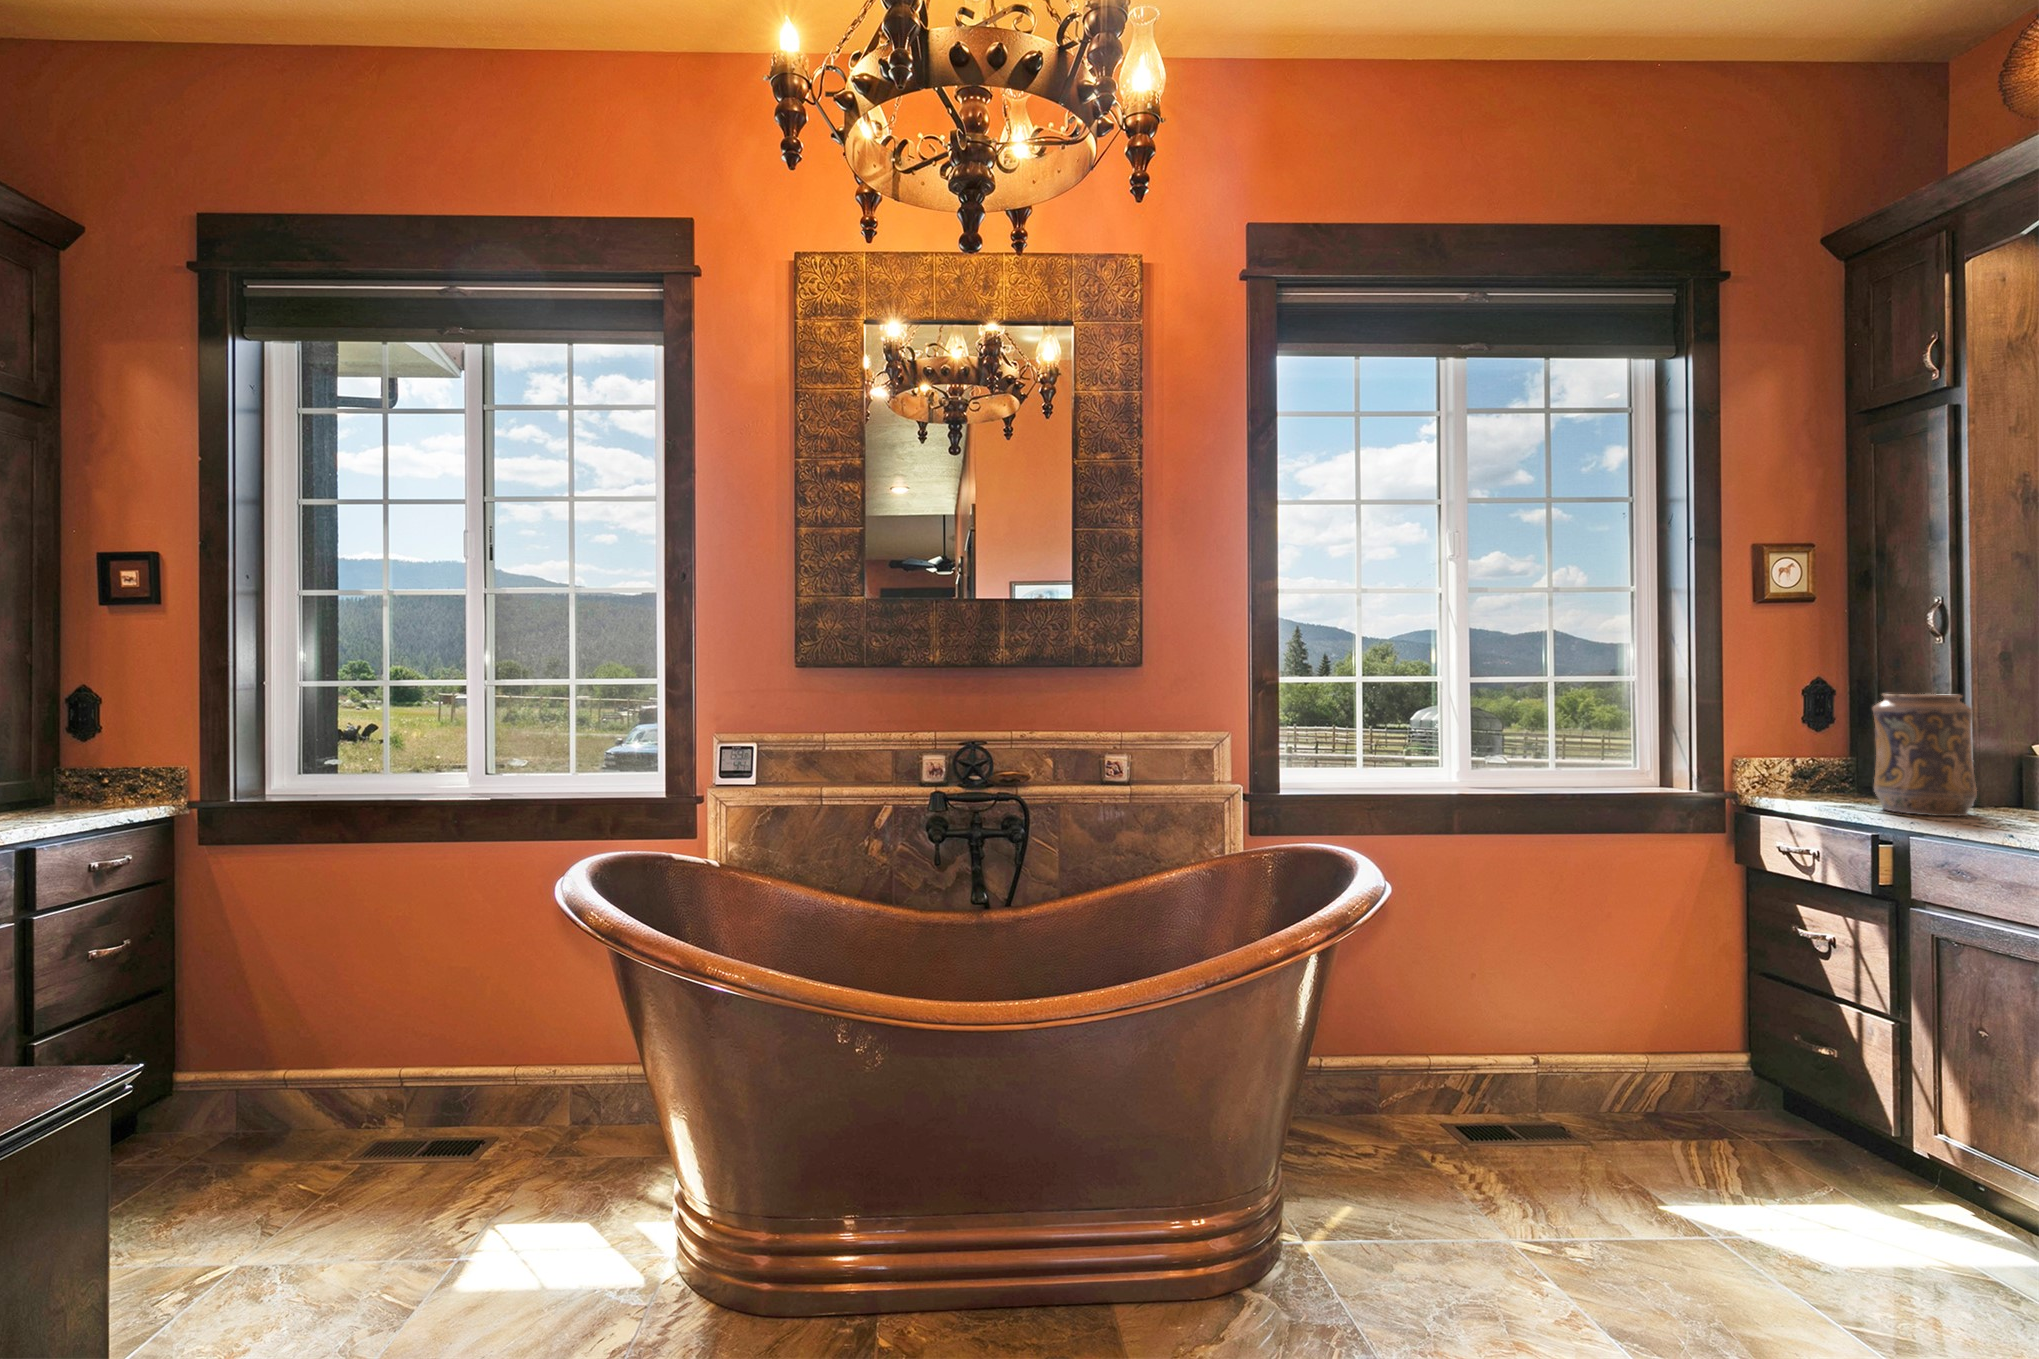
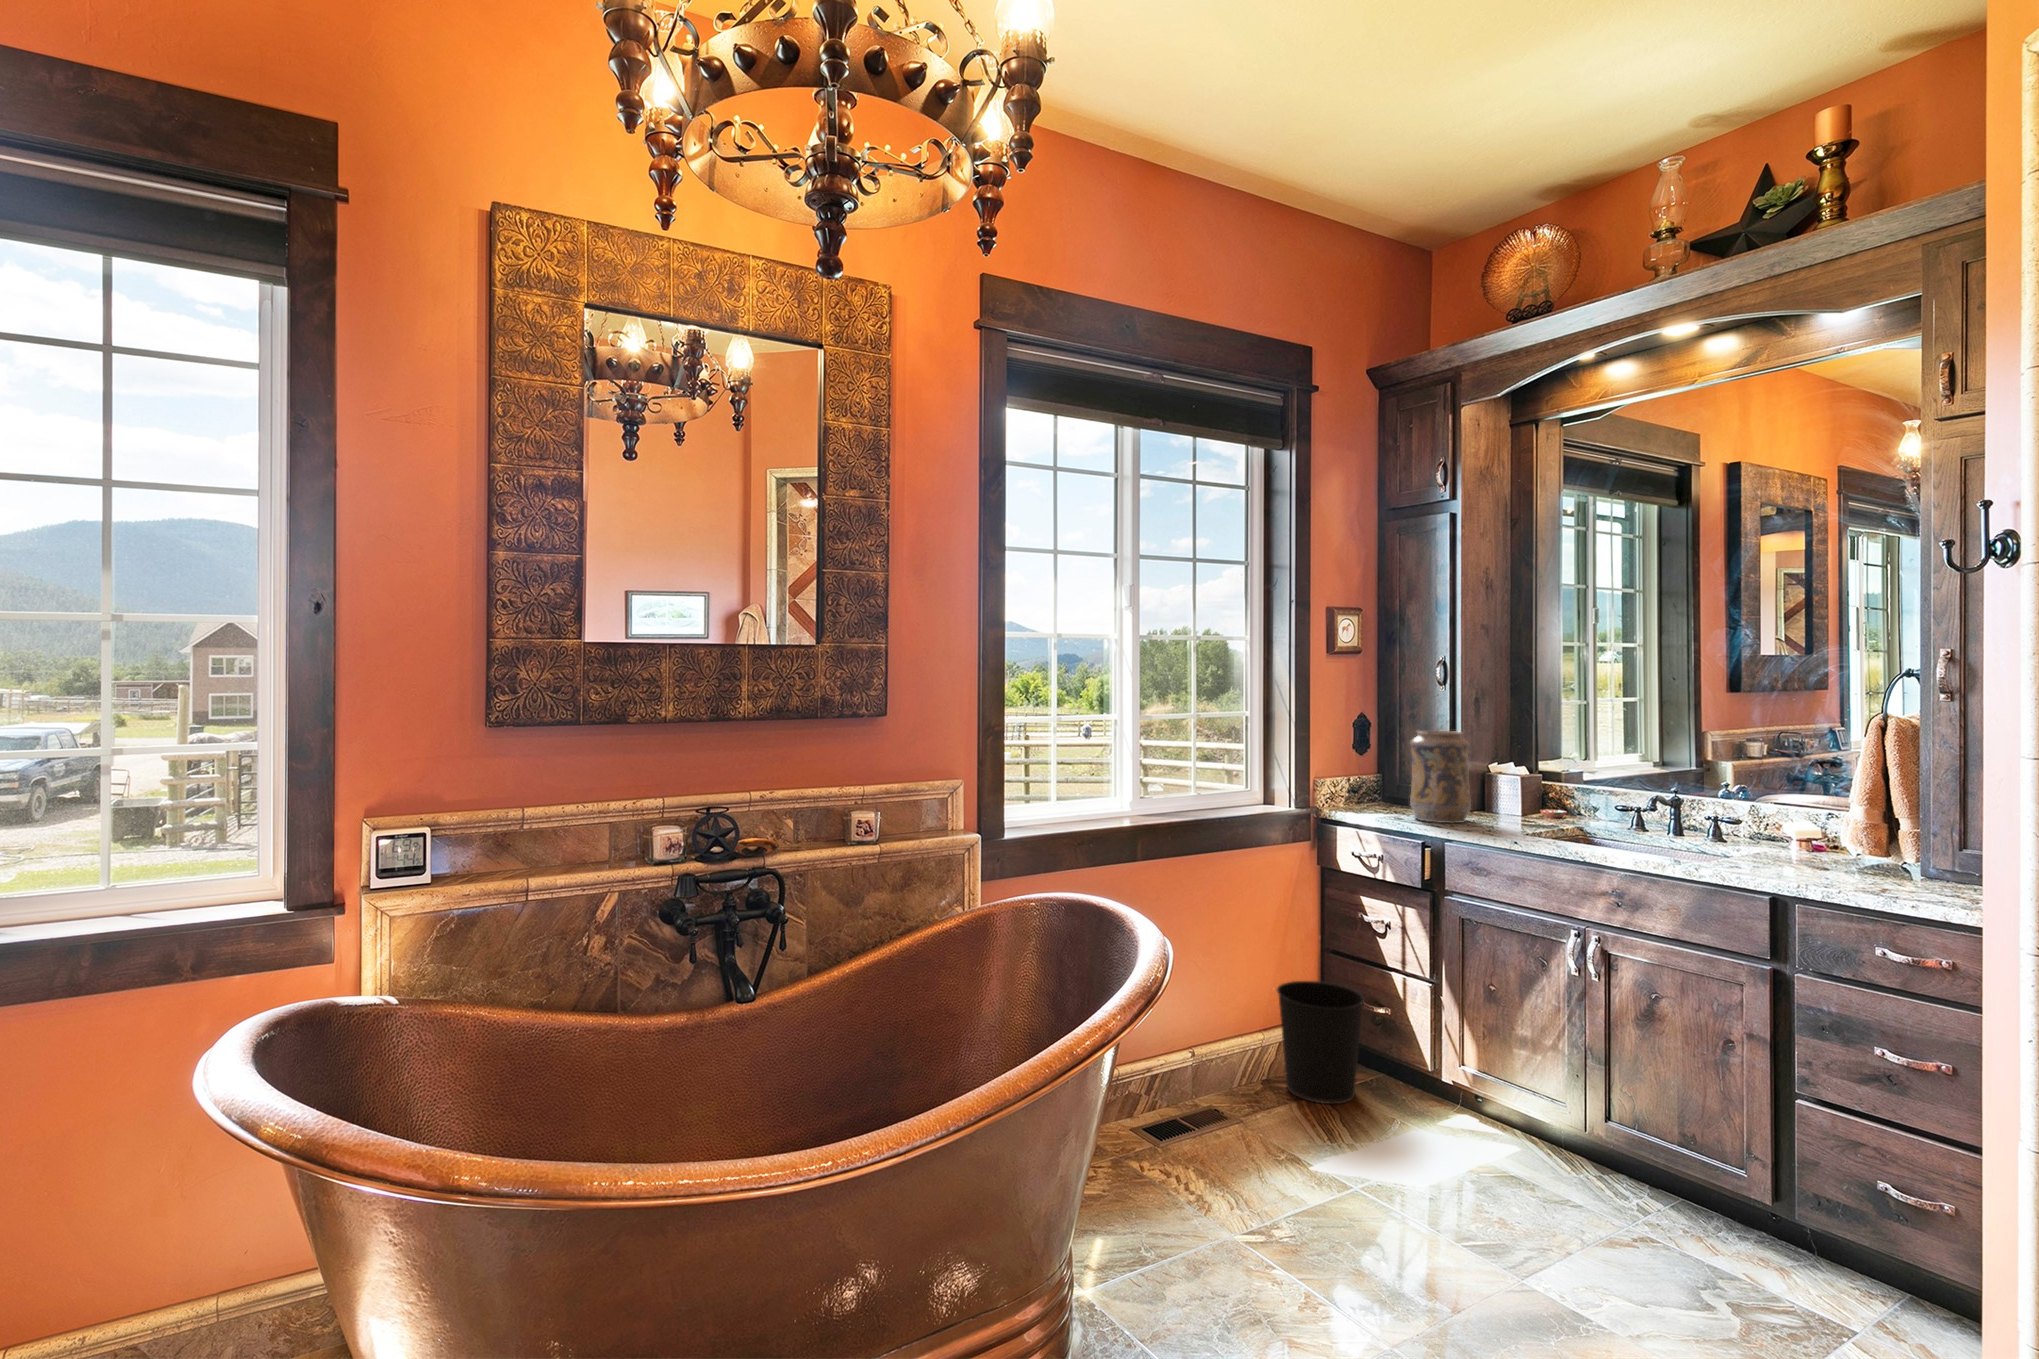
wastebasket: none [1661,998,1792,1156] -> present [1277,981,1364,1104]

